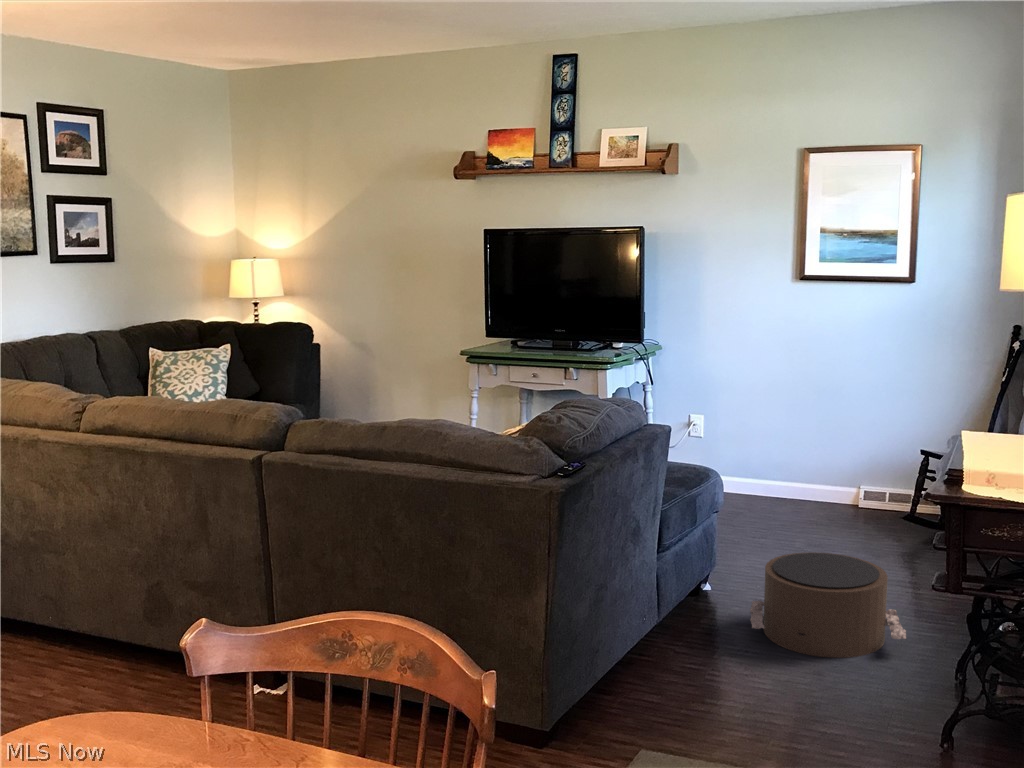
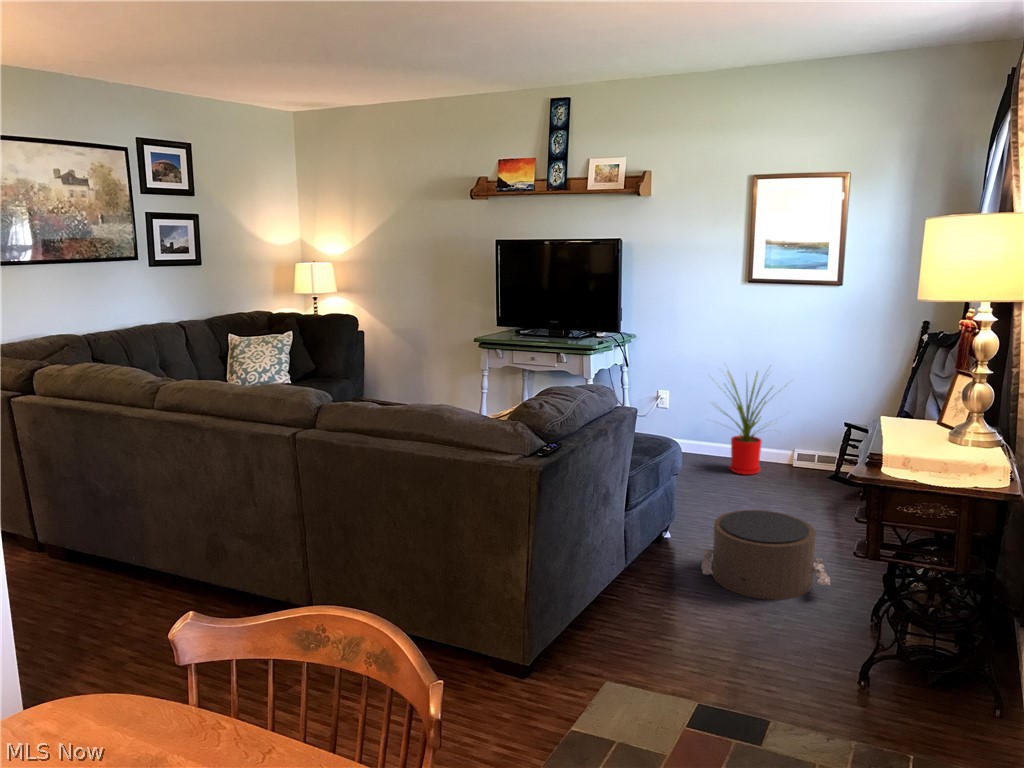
house plant: none [750,379,858,518] -> present [722,371,772,475]

